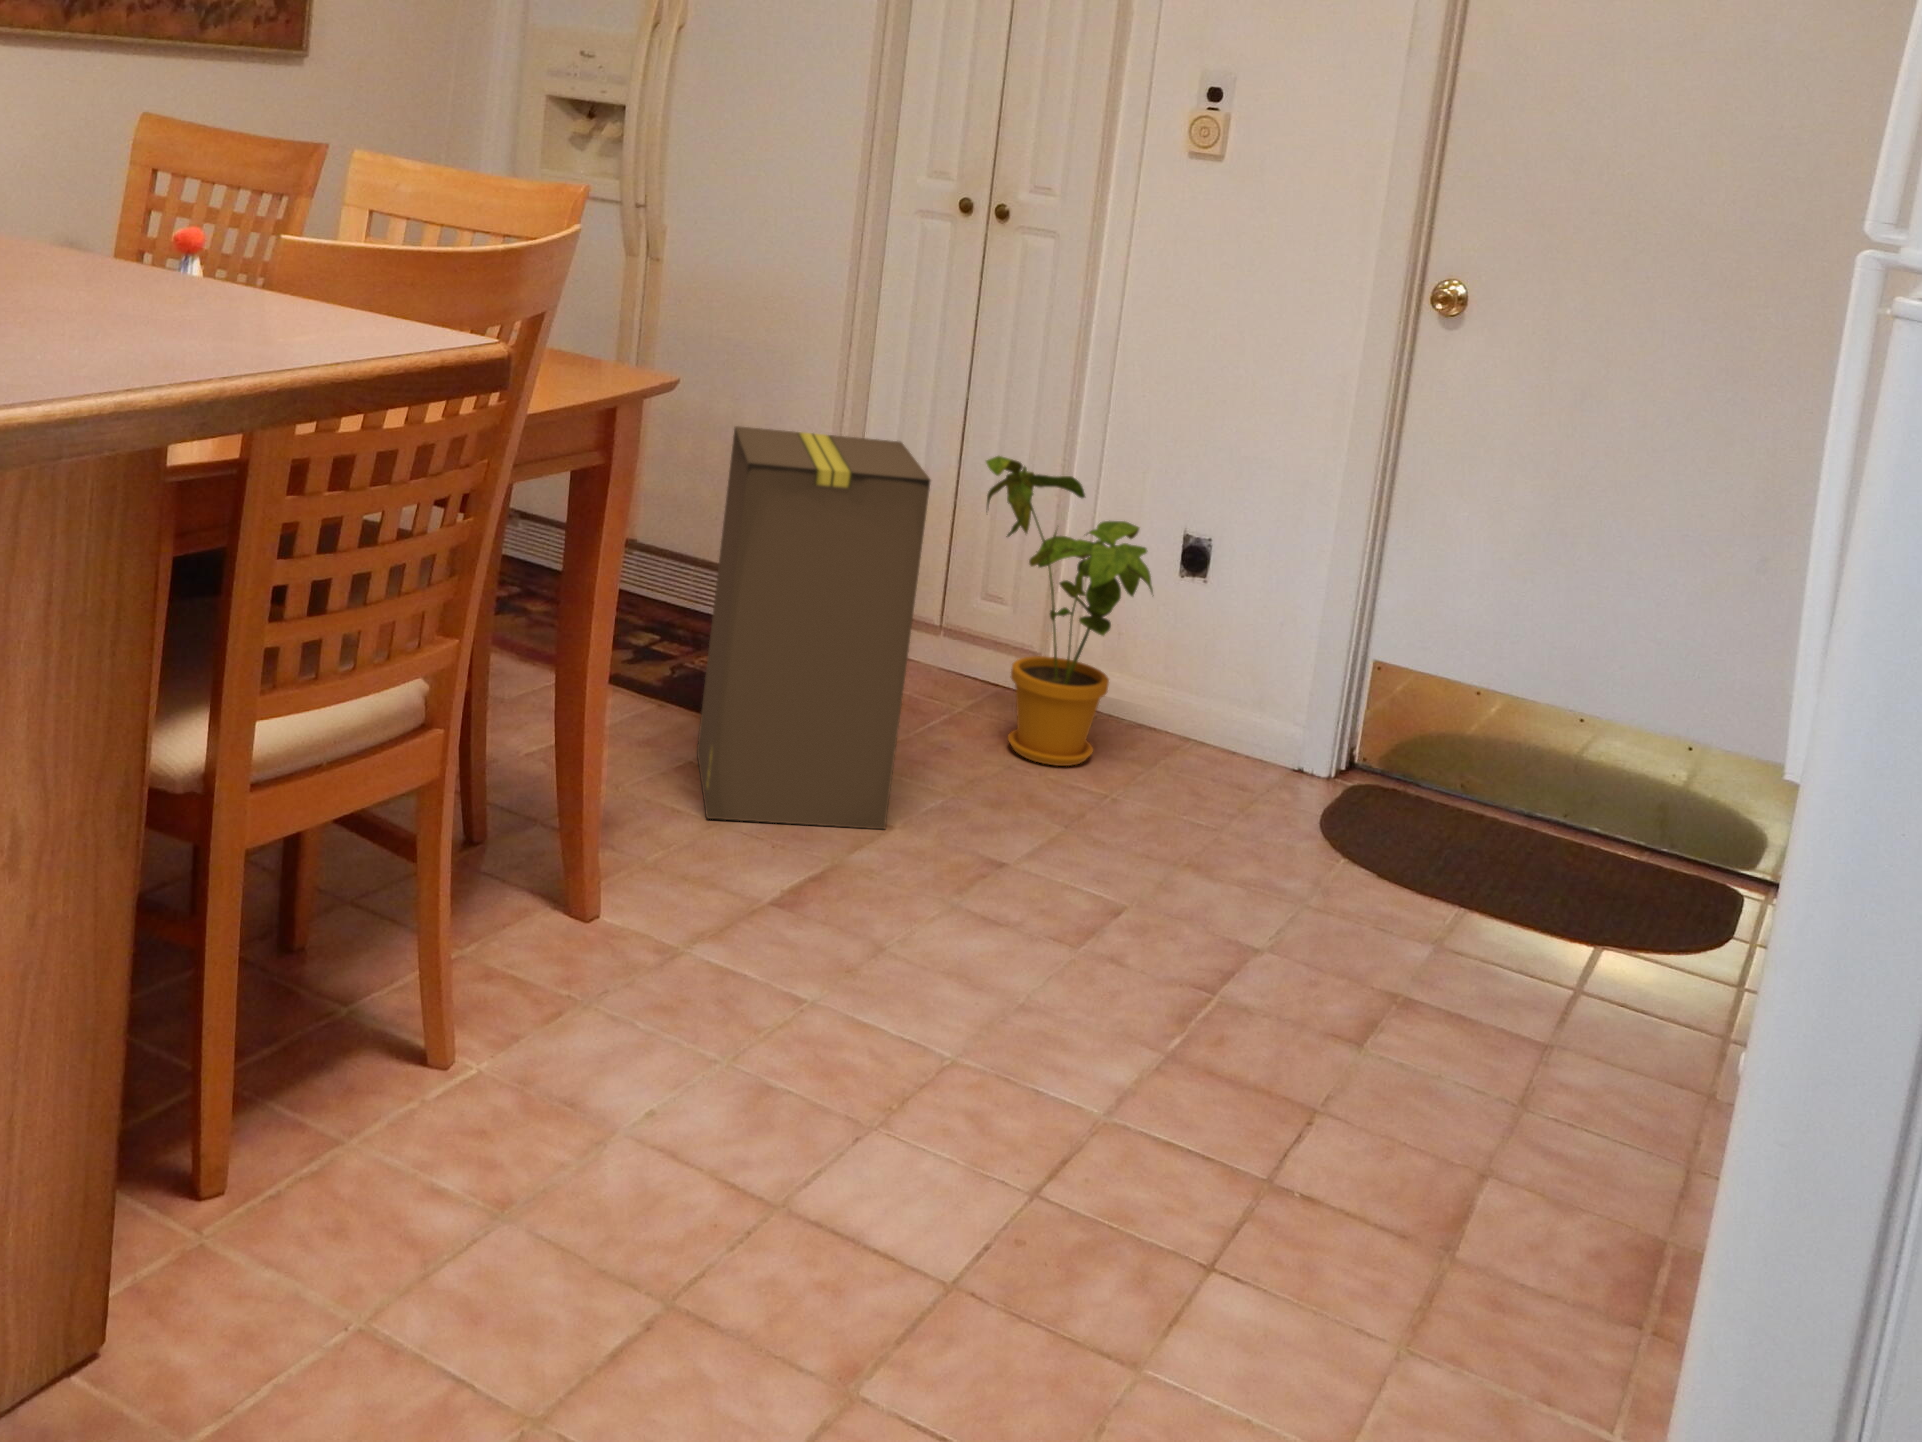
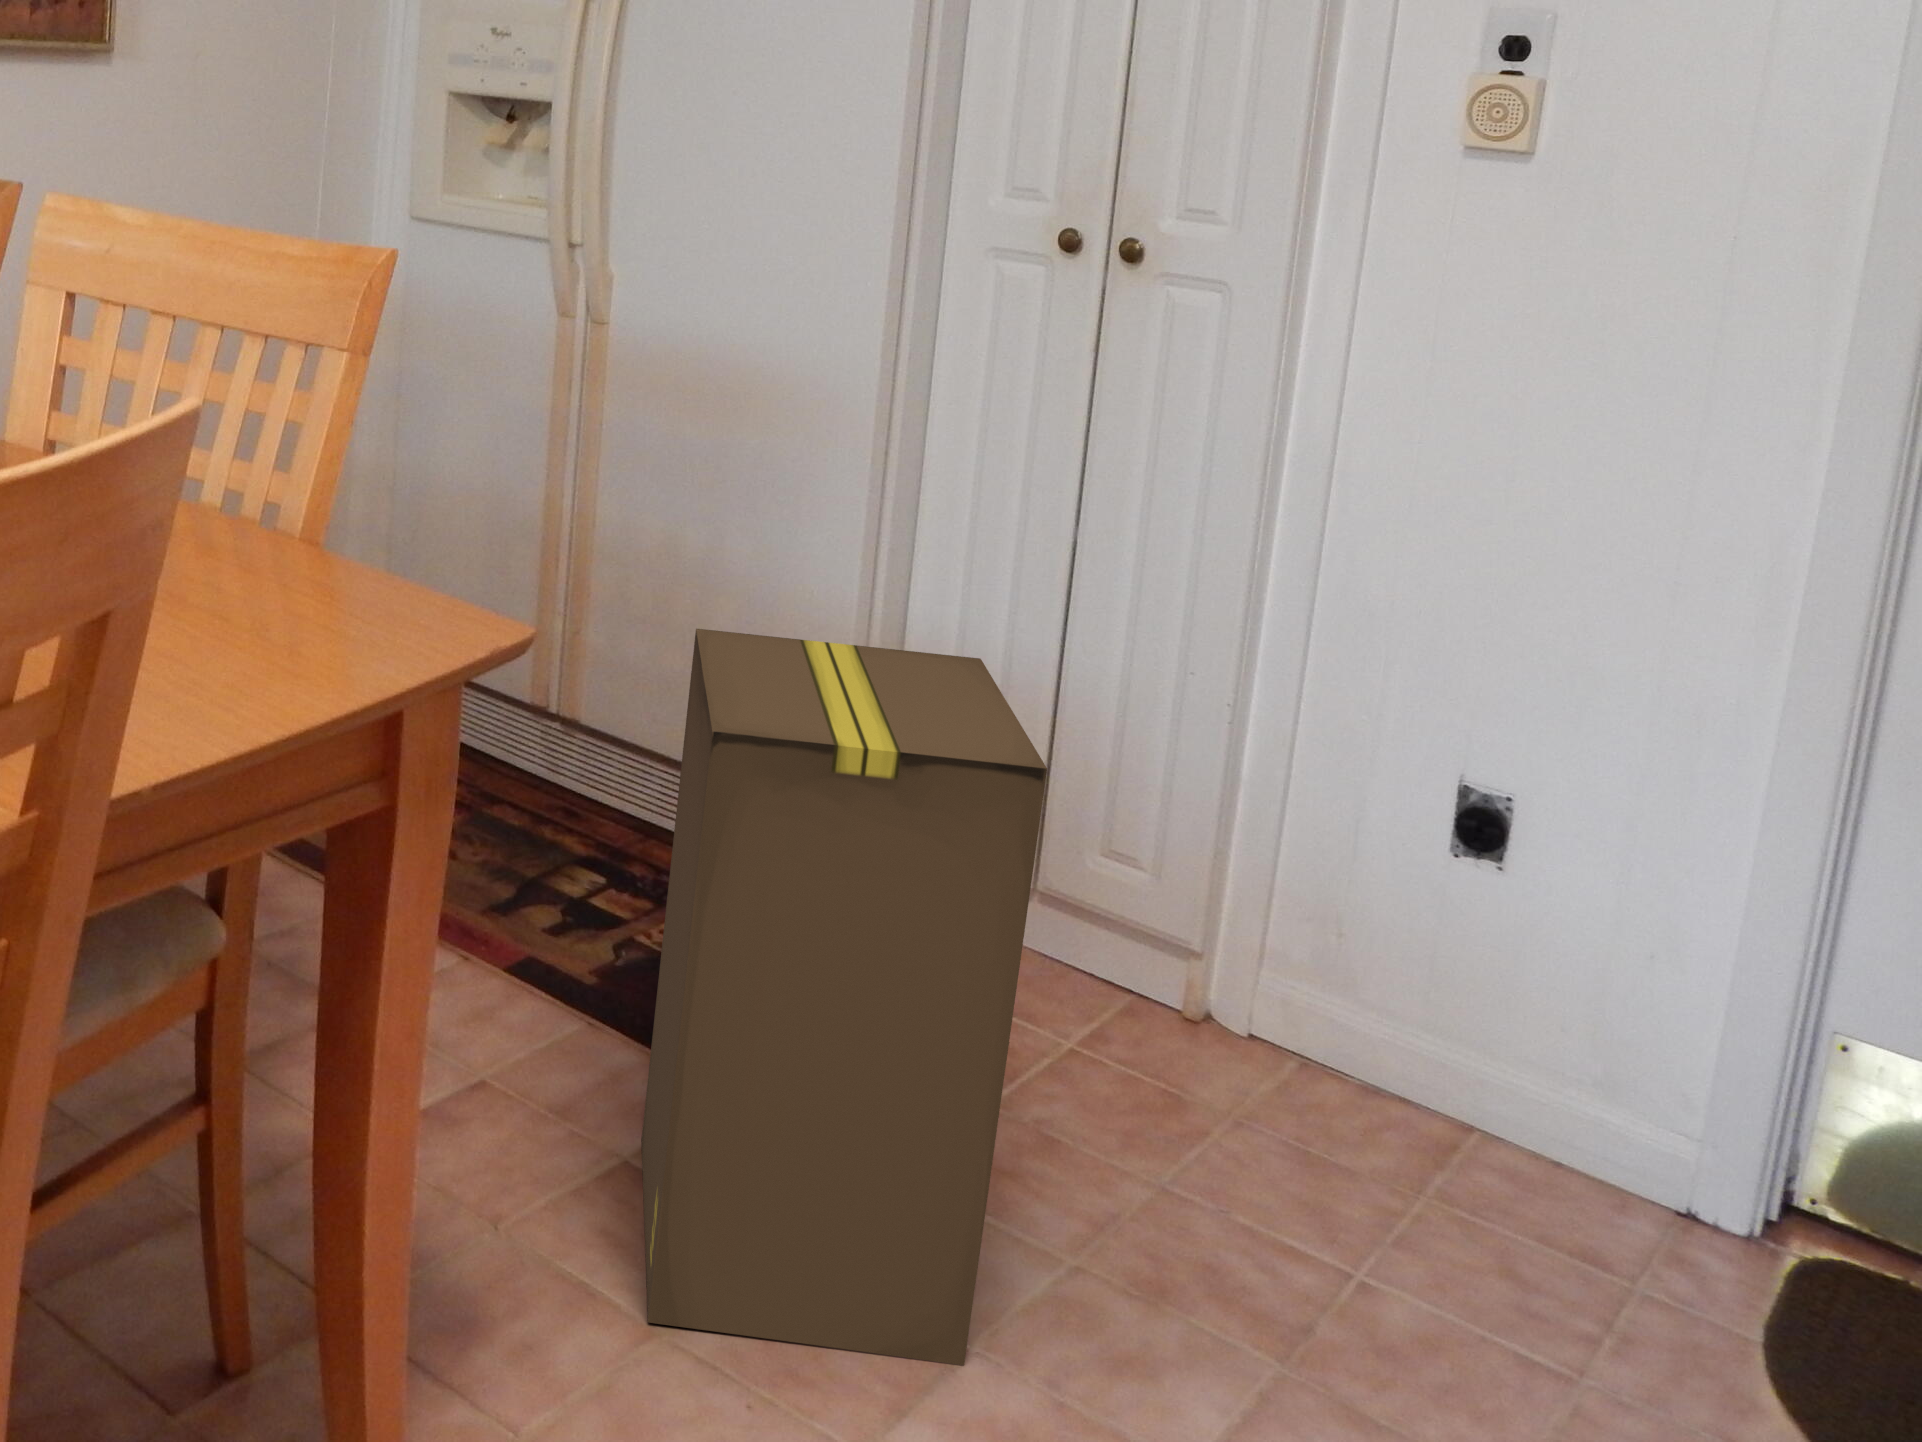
house plant: present [986,456,1153,766] -> none [1122,673,1440,1196]

